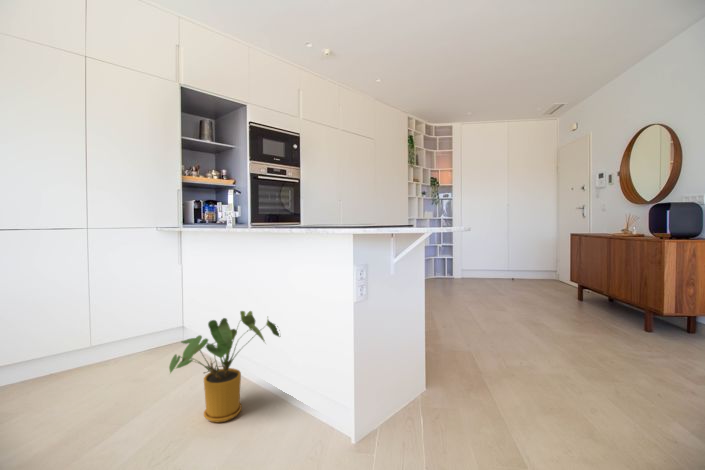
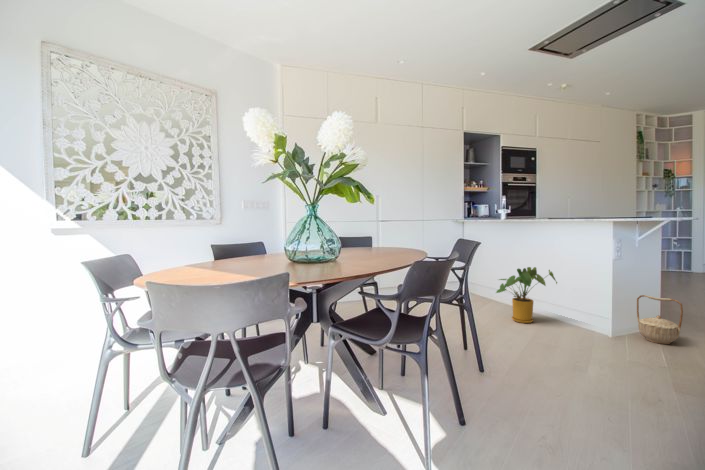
basket: none [384,354,439,438] -> present [637,295,683,344]

